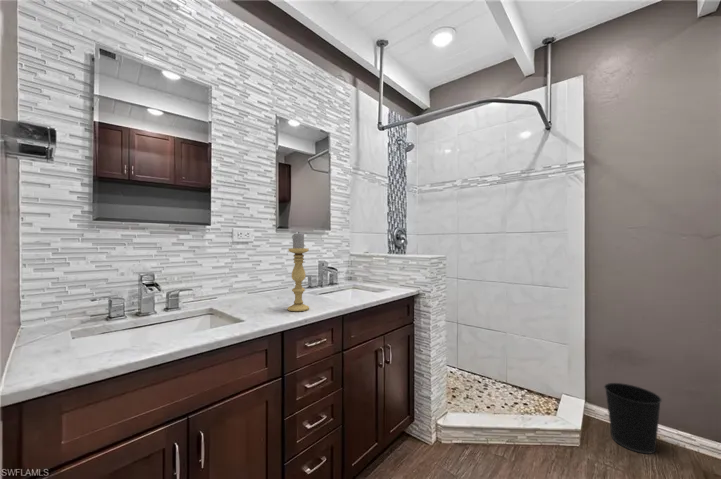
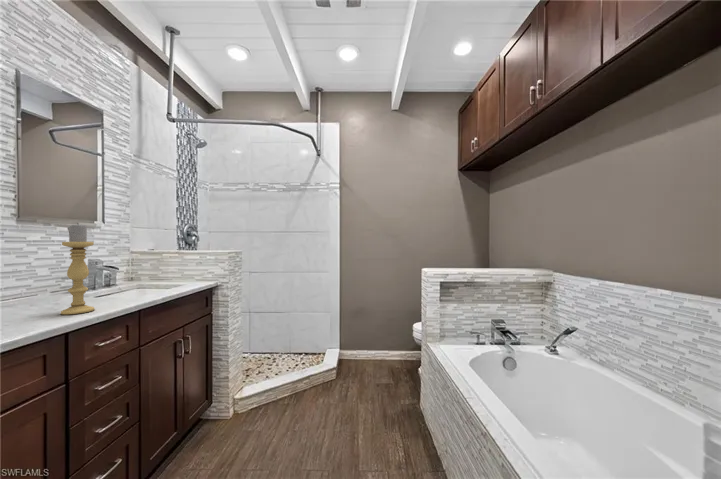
wastebasket: present [604,383,661,453] -> none [350,330,378,370]

